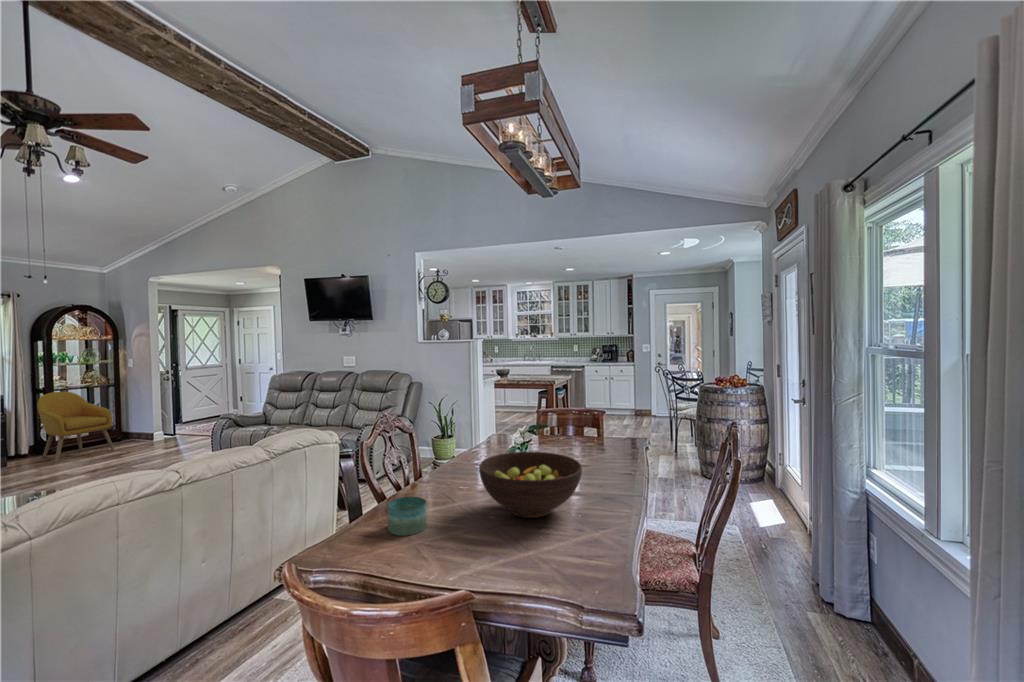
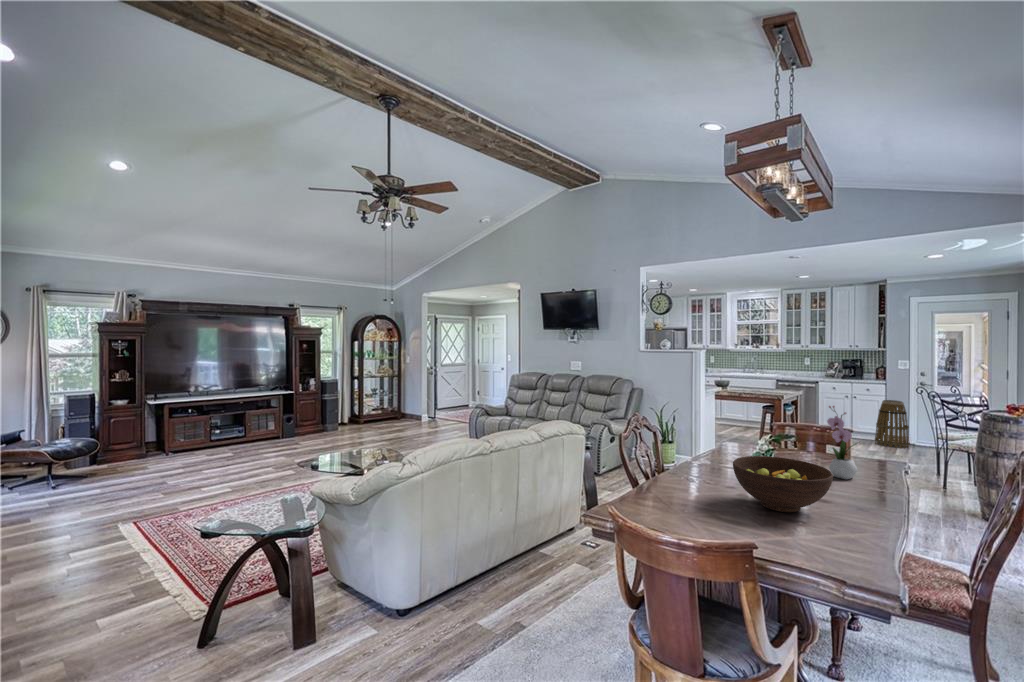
basket: none [627,379,651,420] -> present [875,400,910,448]
flower arrangement: none [581,388,611,465] -> present [827,406,857,479]
armchair: present [37,392,114,462] -> none [352,379,396,432]
candle: present [388,497,426,536] -> none [658,480,689,508]

